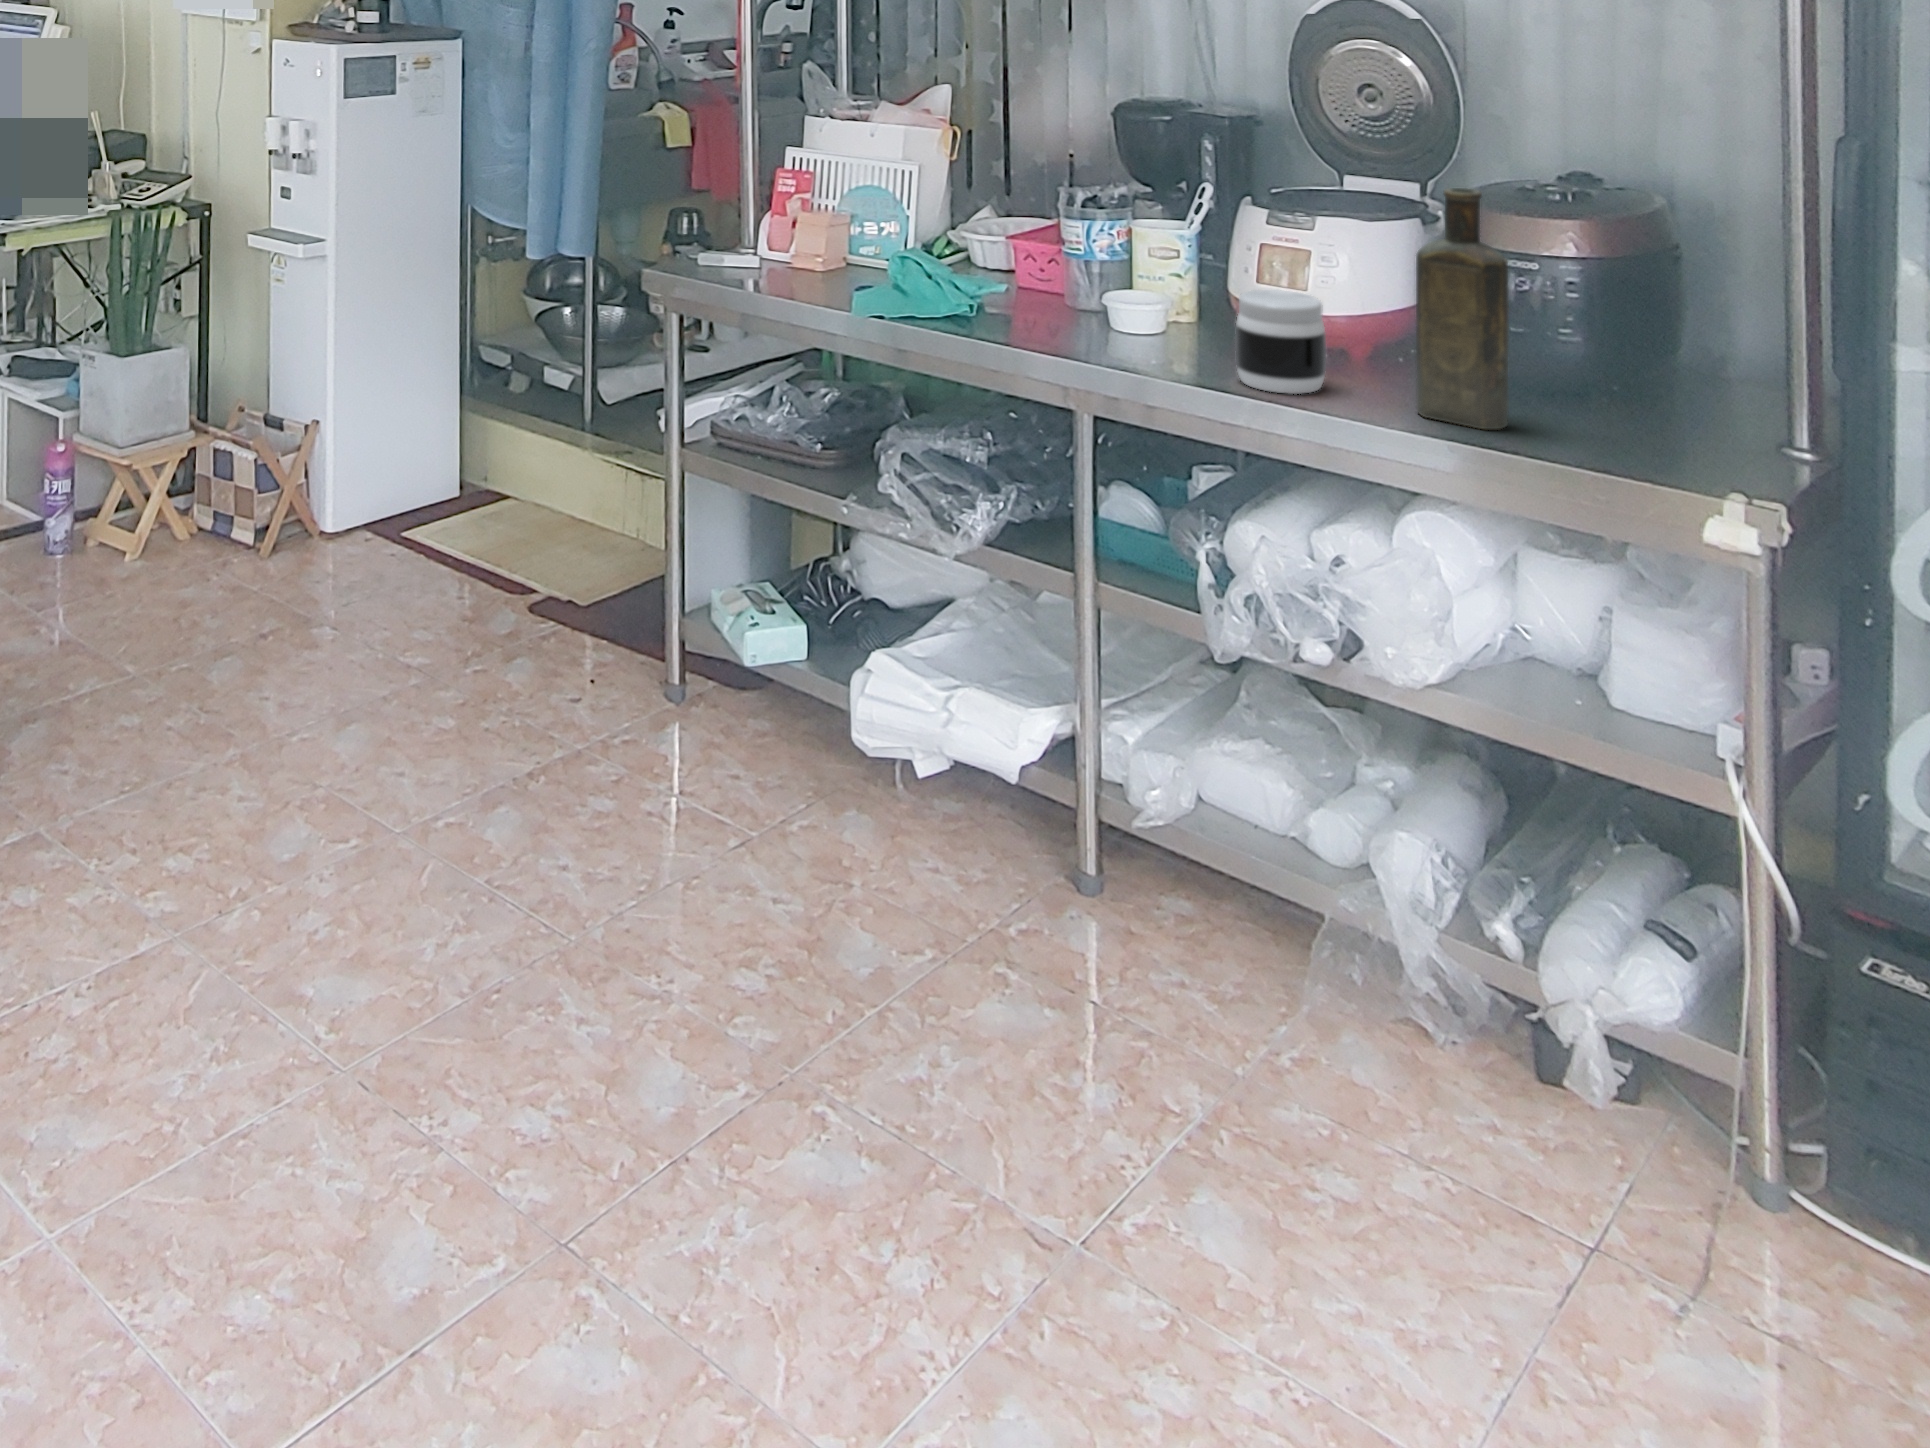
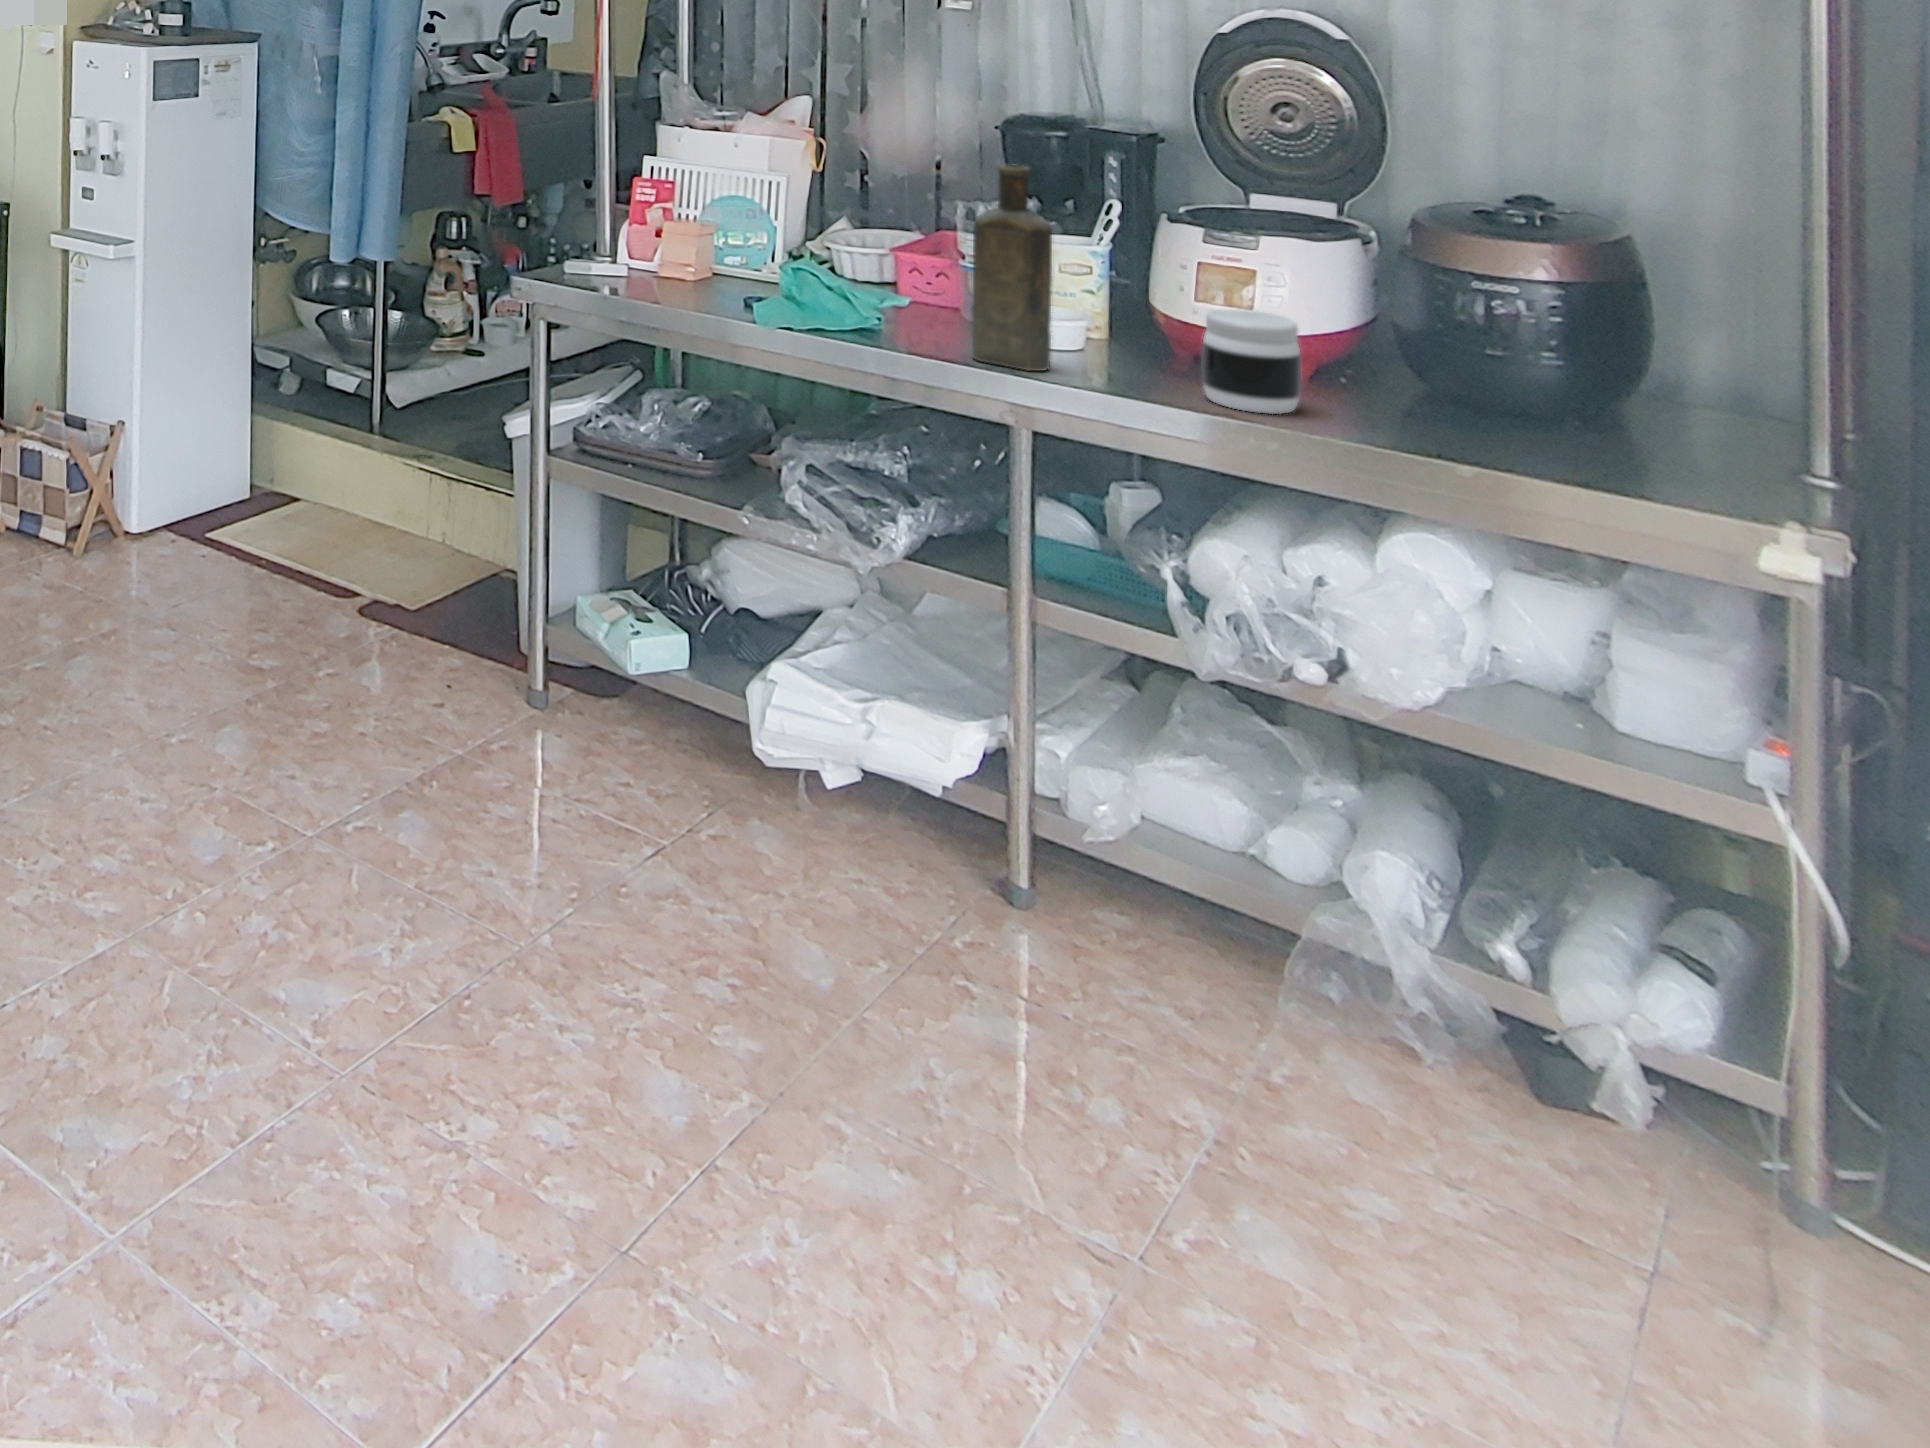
bottle: present [1416,188,1509,429] -> present [972,164,1052,371]

